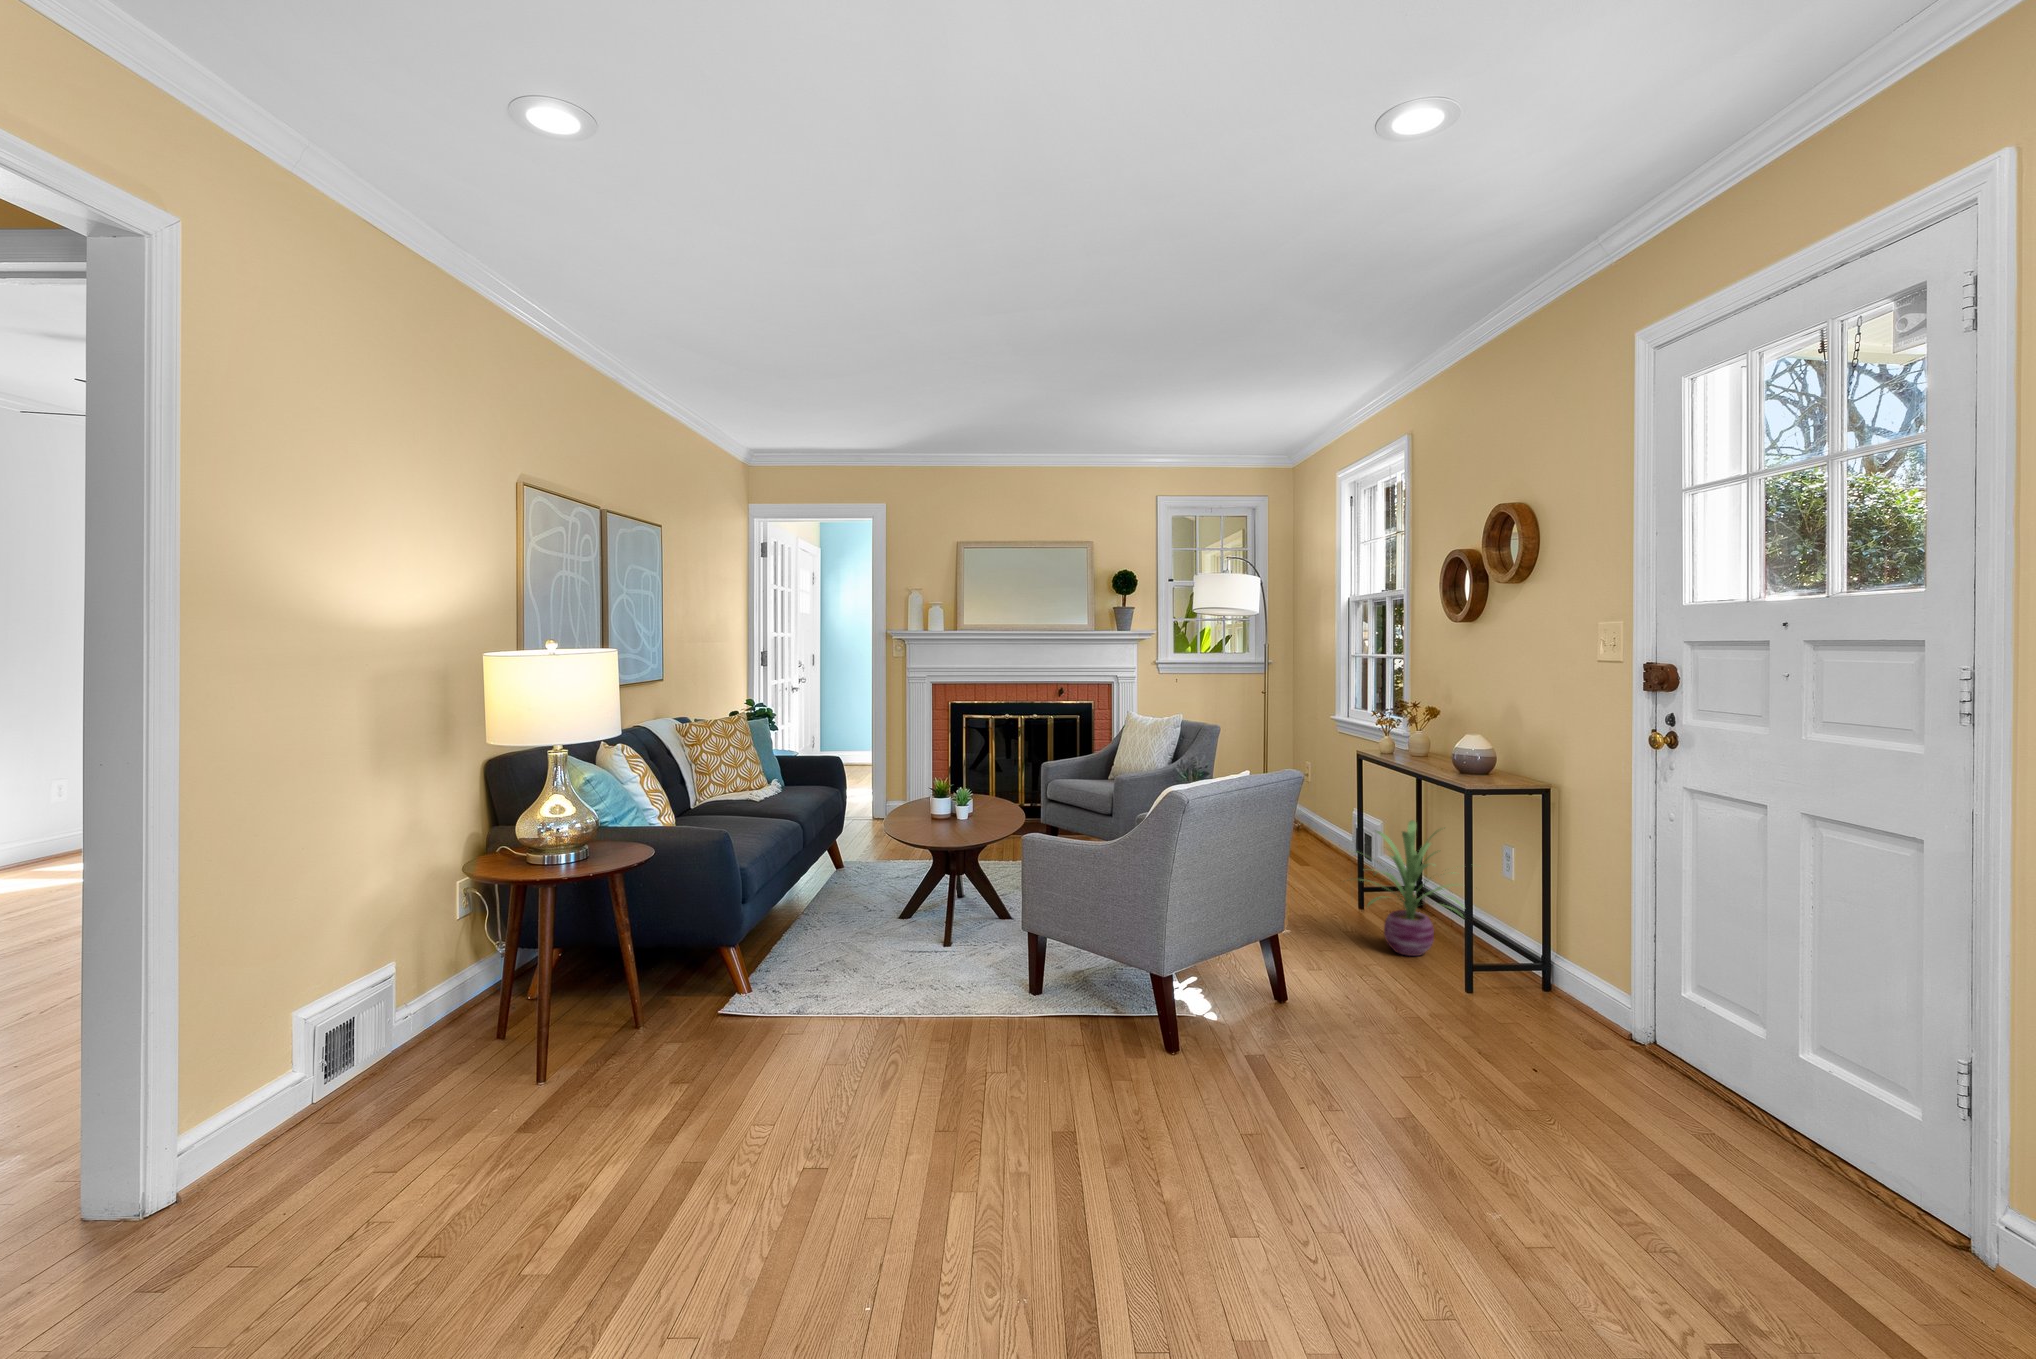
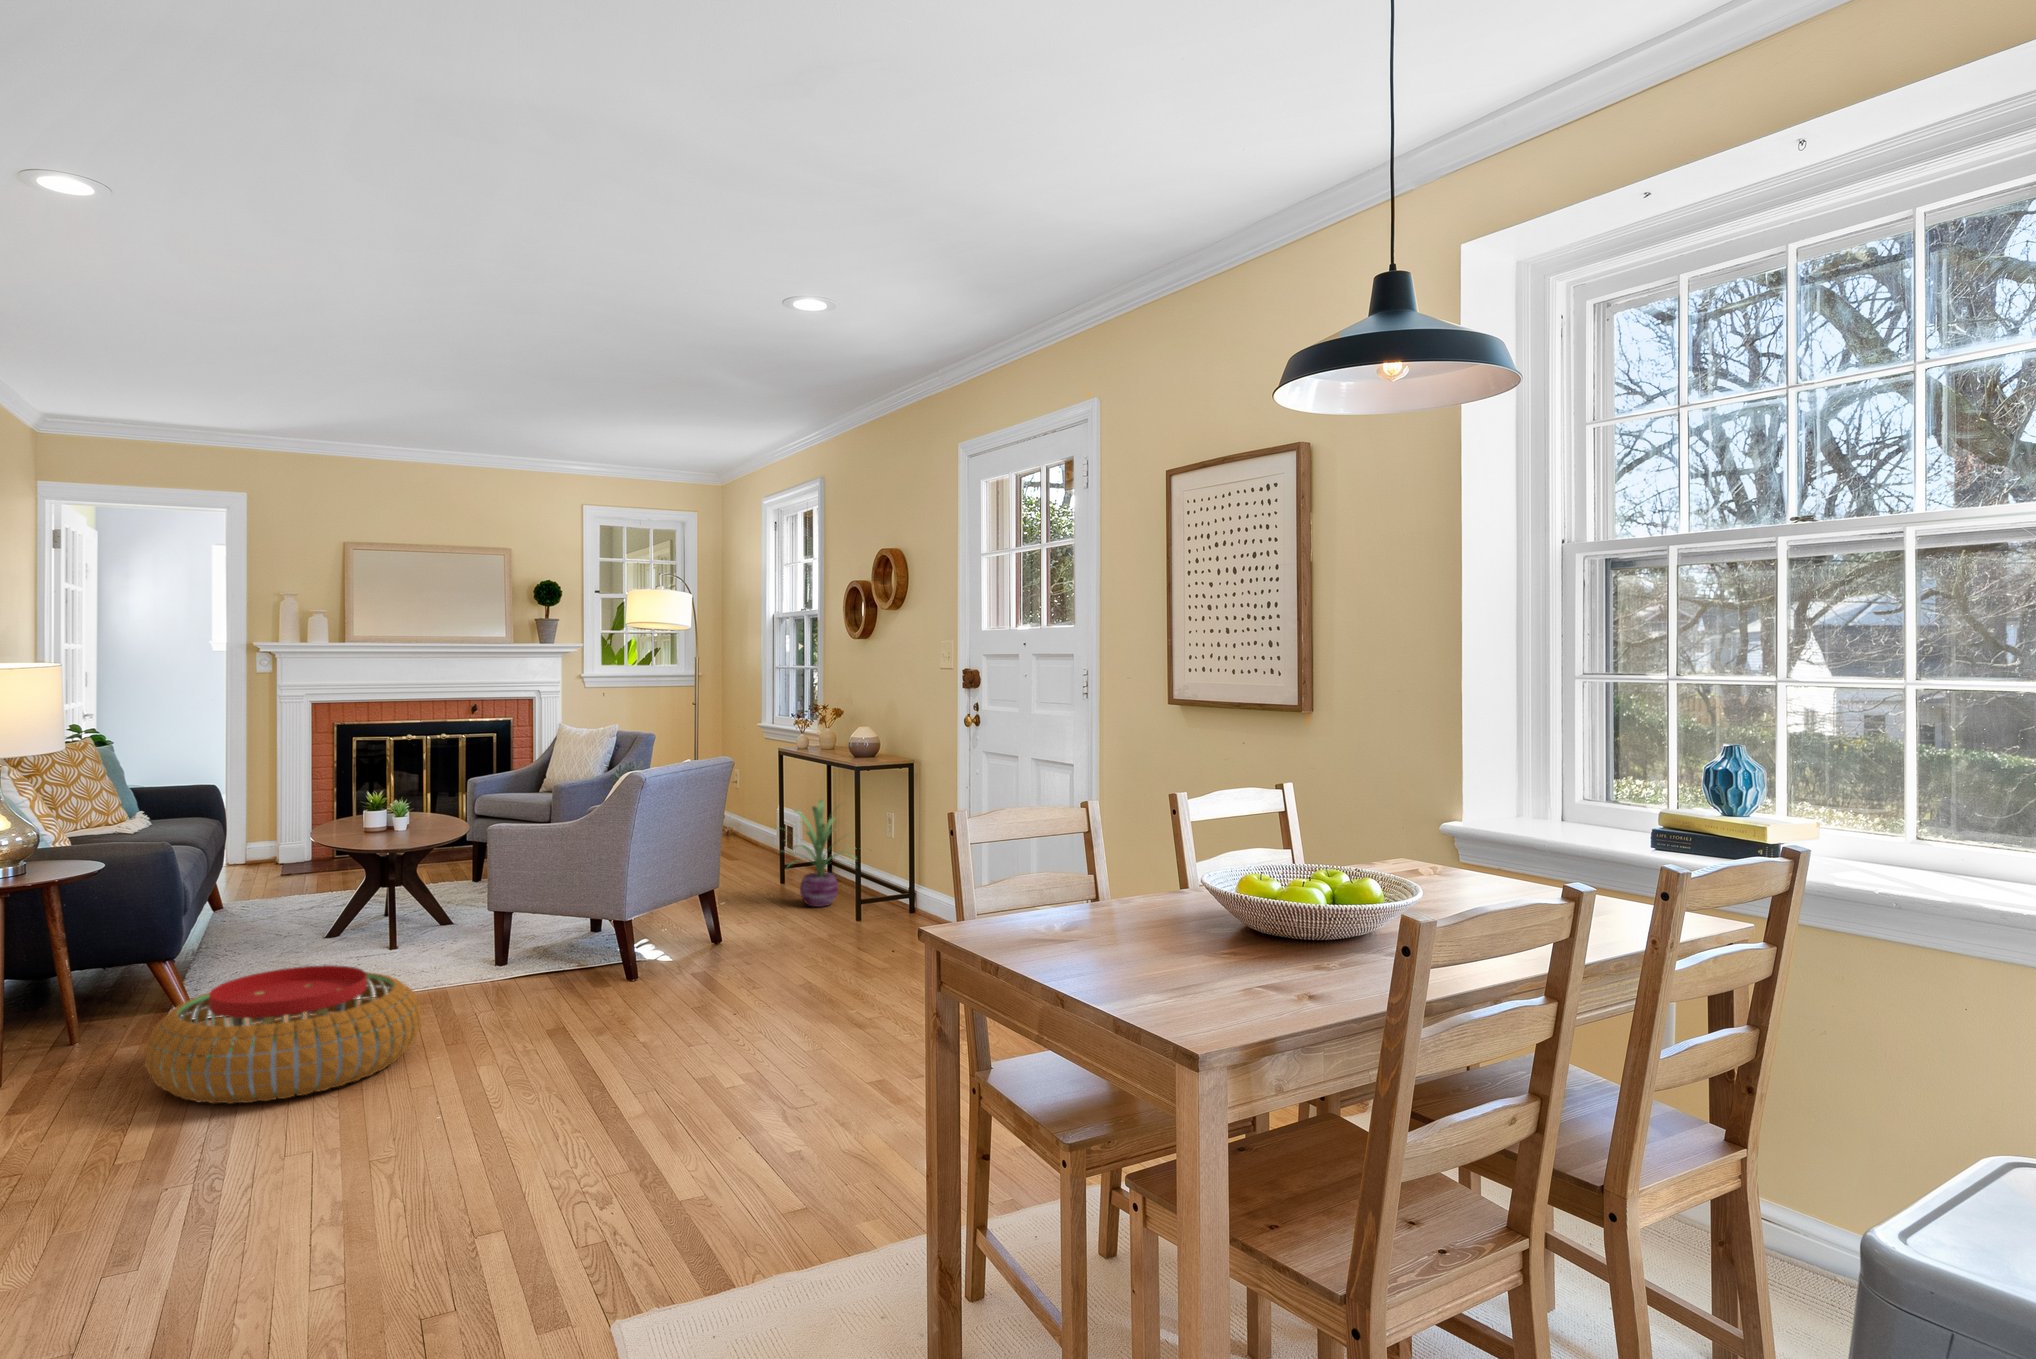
pouf: none [630,996,911,1186] -> present [145,965,422,1104]

